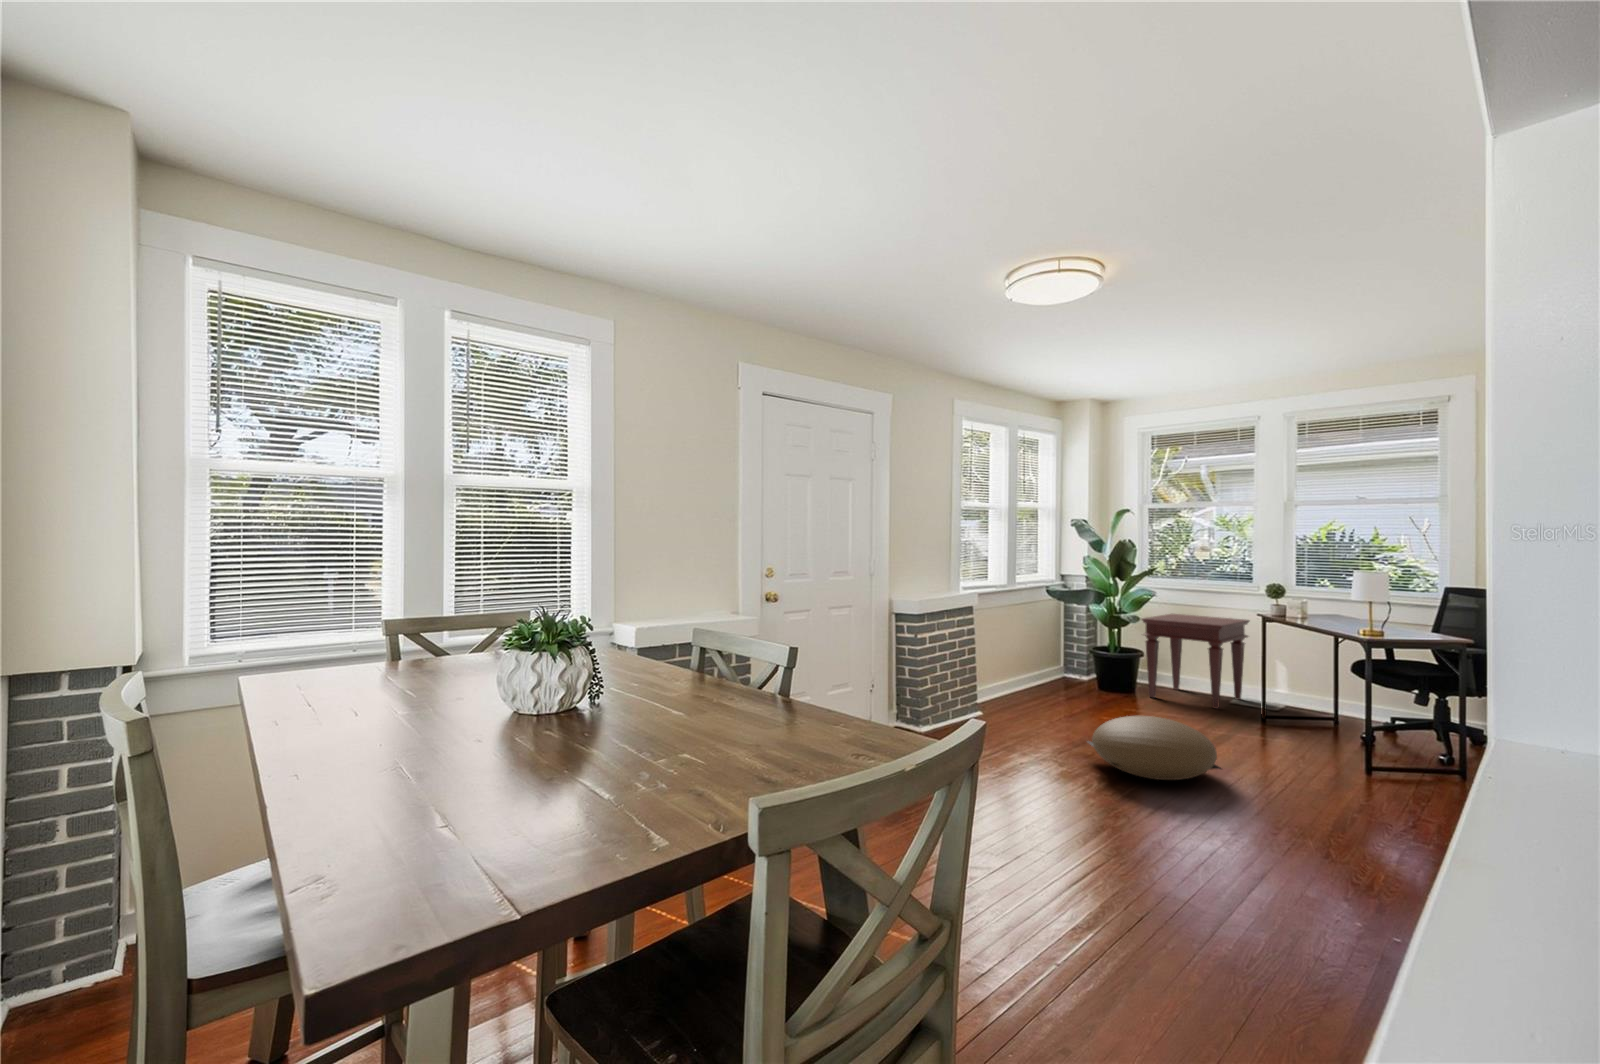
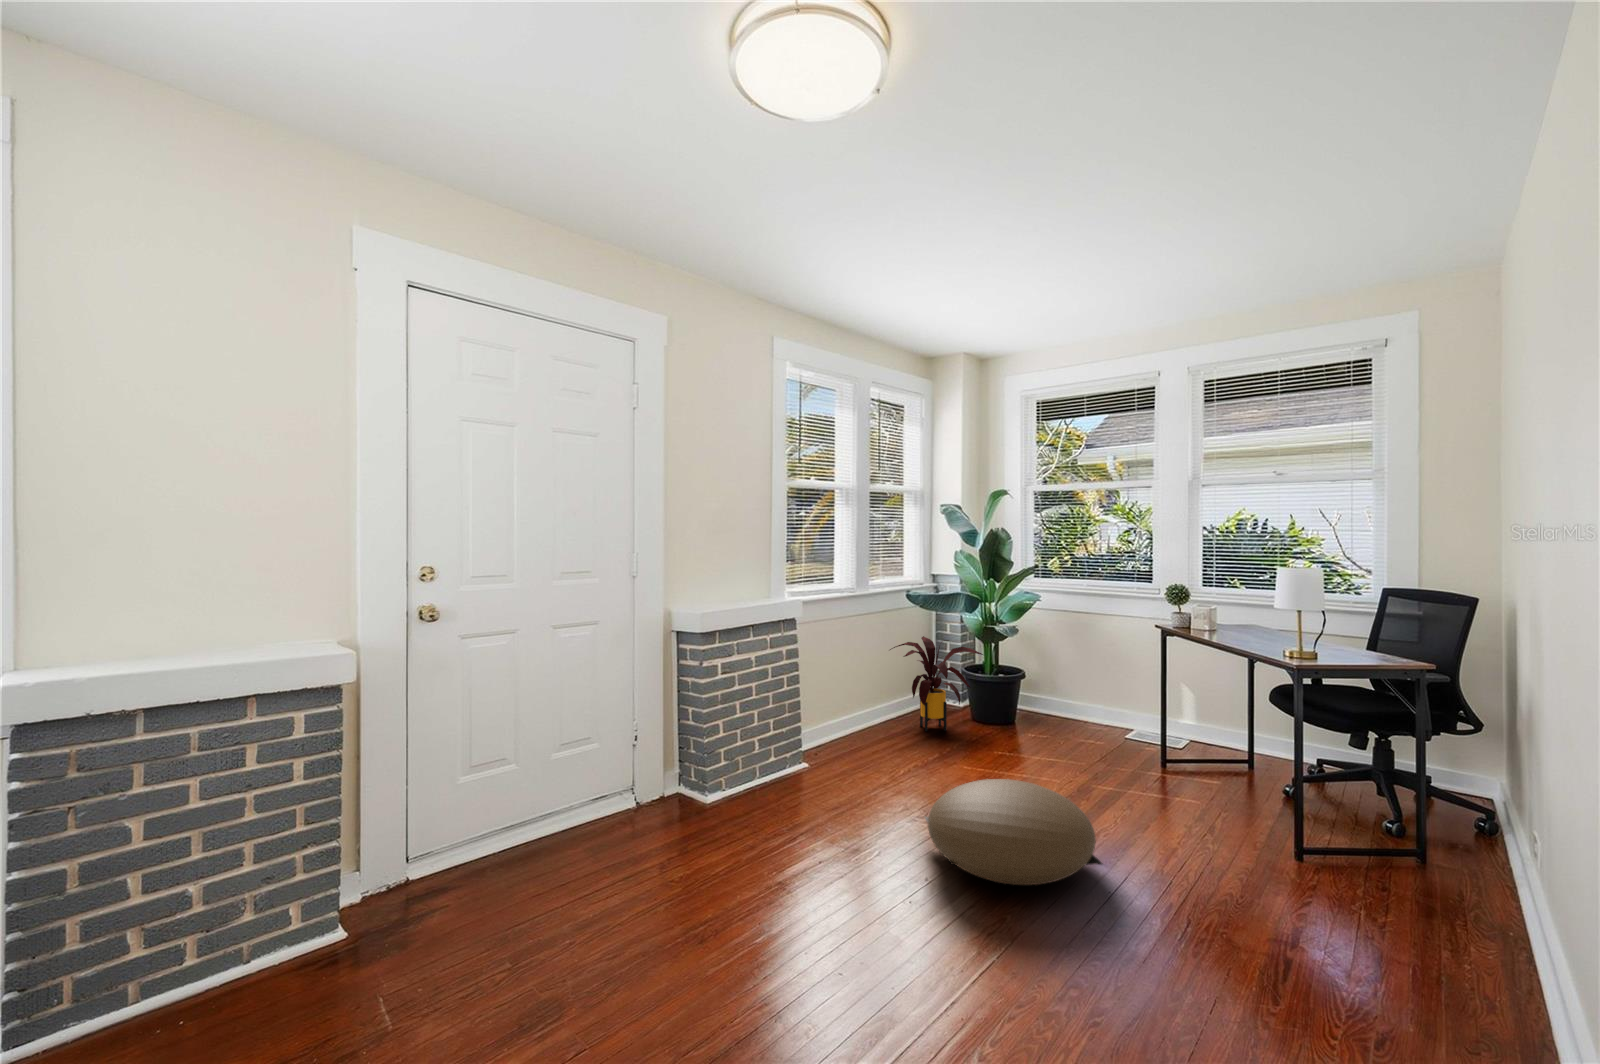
side table: present [1142,614,1249,708] -> none [1021,623,1151,746]
house plant: none [1031,623,1111,696] -> present [890,636,983,731]

